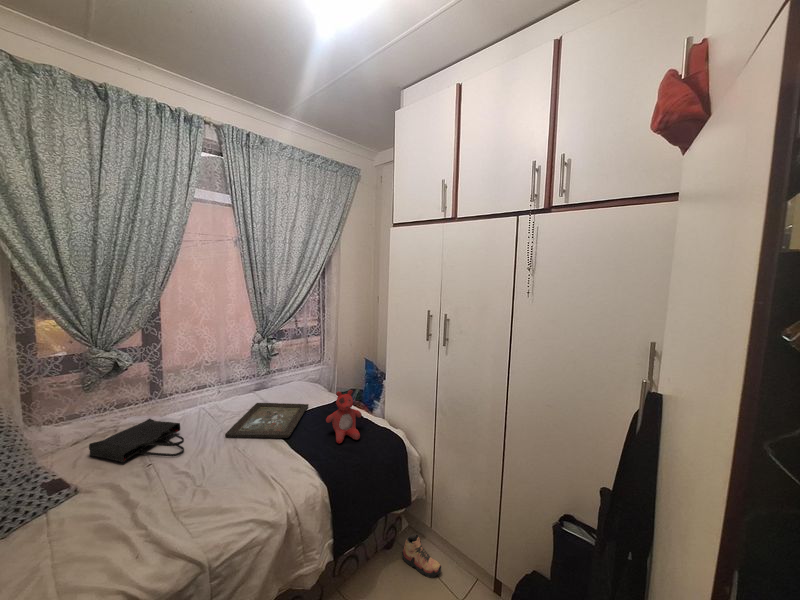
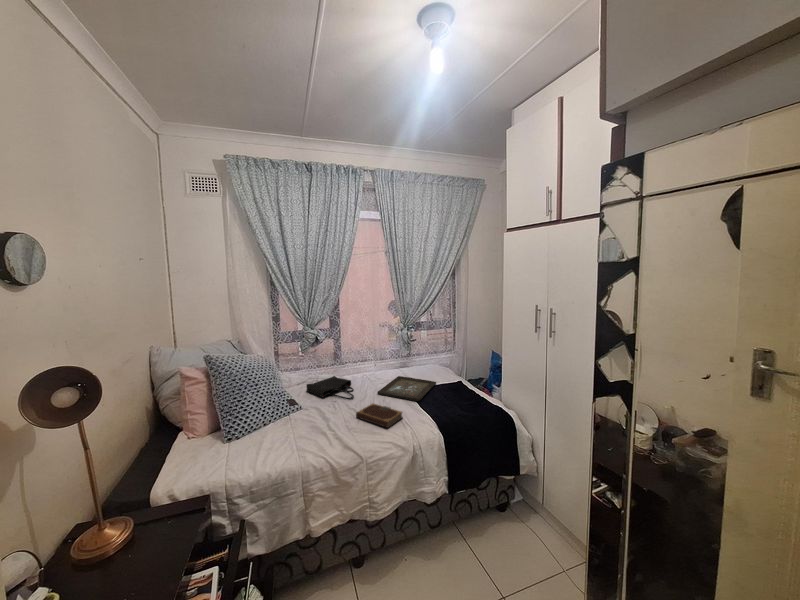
stuffed bear: present [326,390,362,443] -> none [447,370,477,411]
notebook: none [187,457,267,497] -> present [356,403,402,428]
shoe: present [402,535,441,577] -> none [513,507,549,546]

